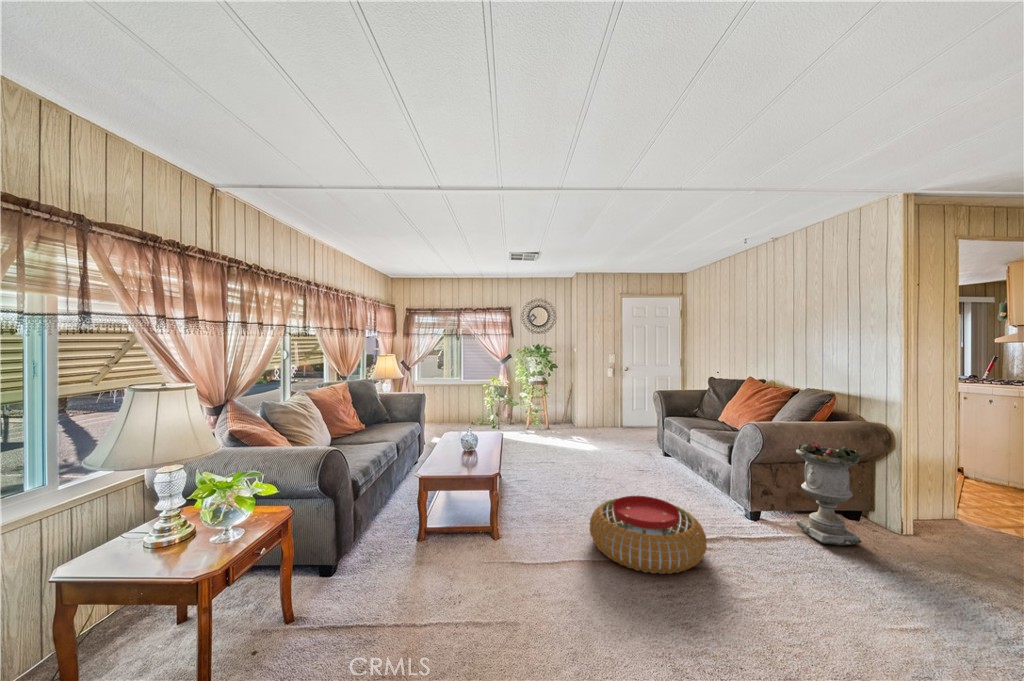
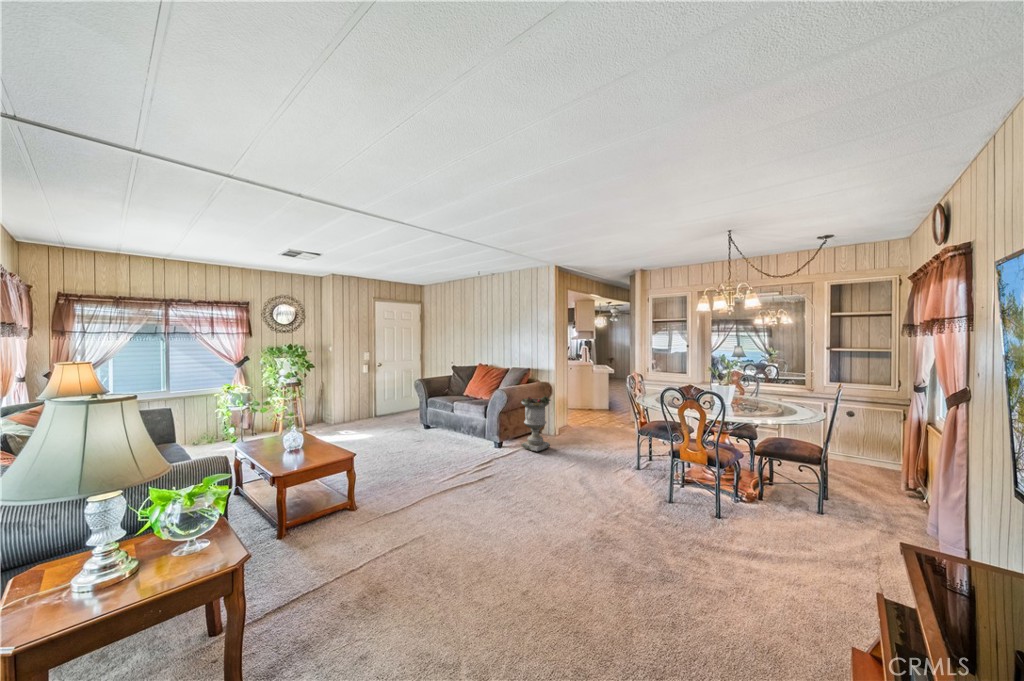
pouf: present [590,496,707,574] -> none [418,453,500,508]

